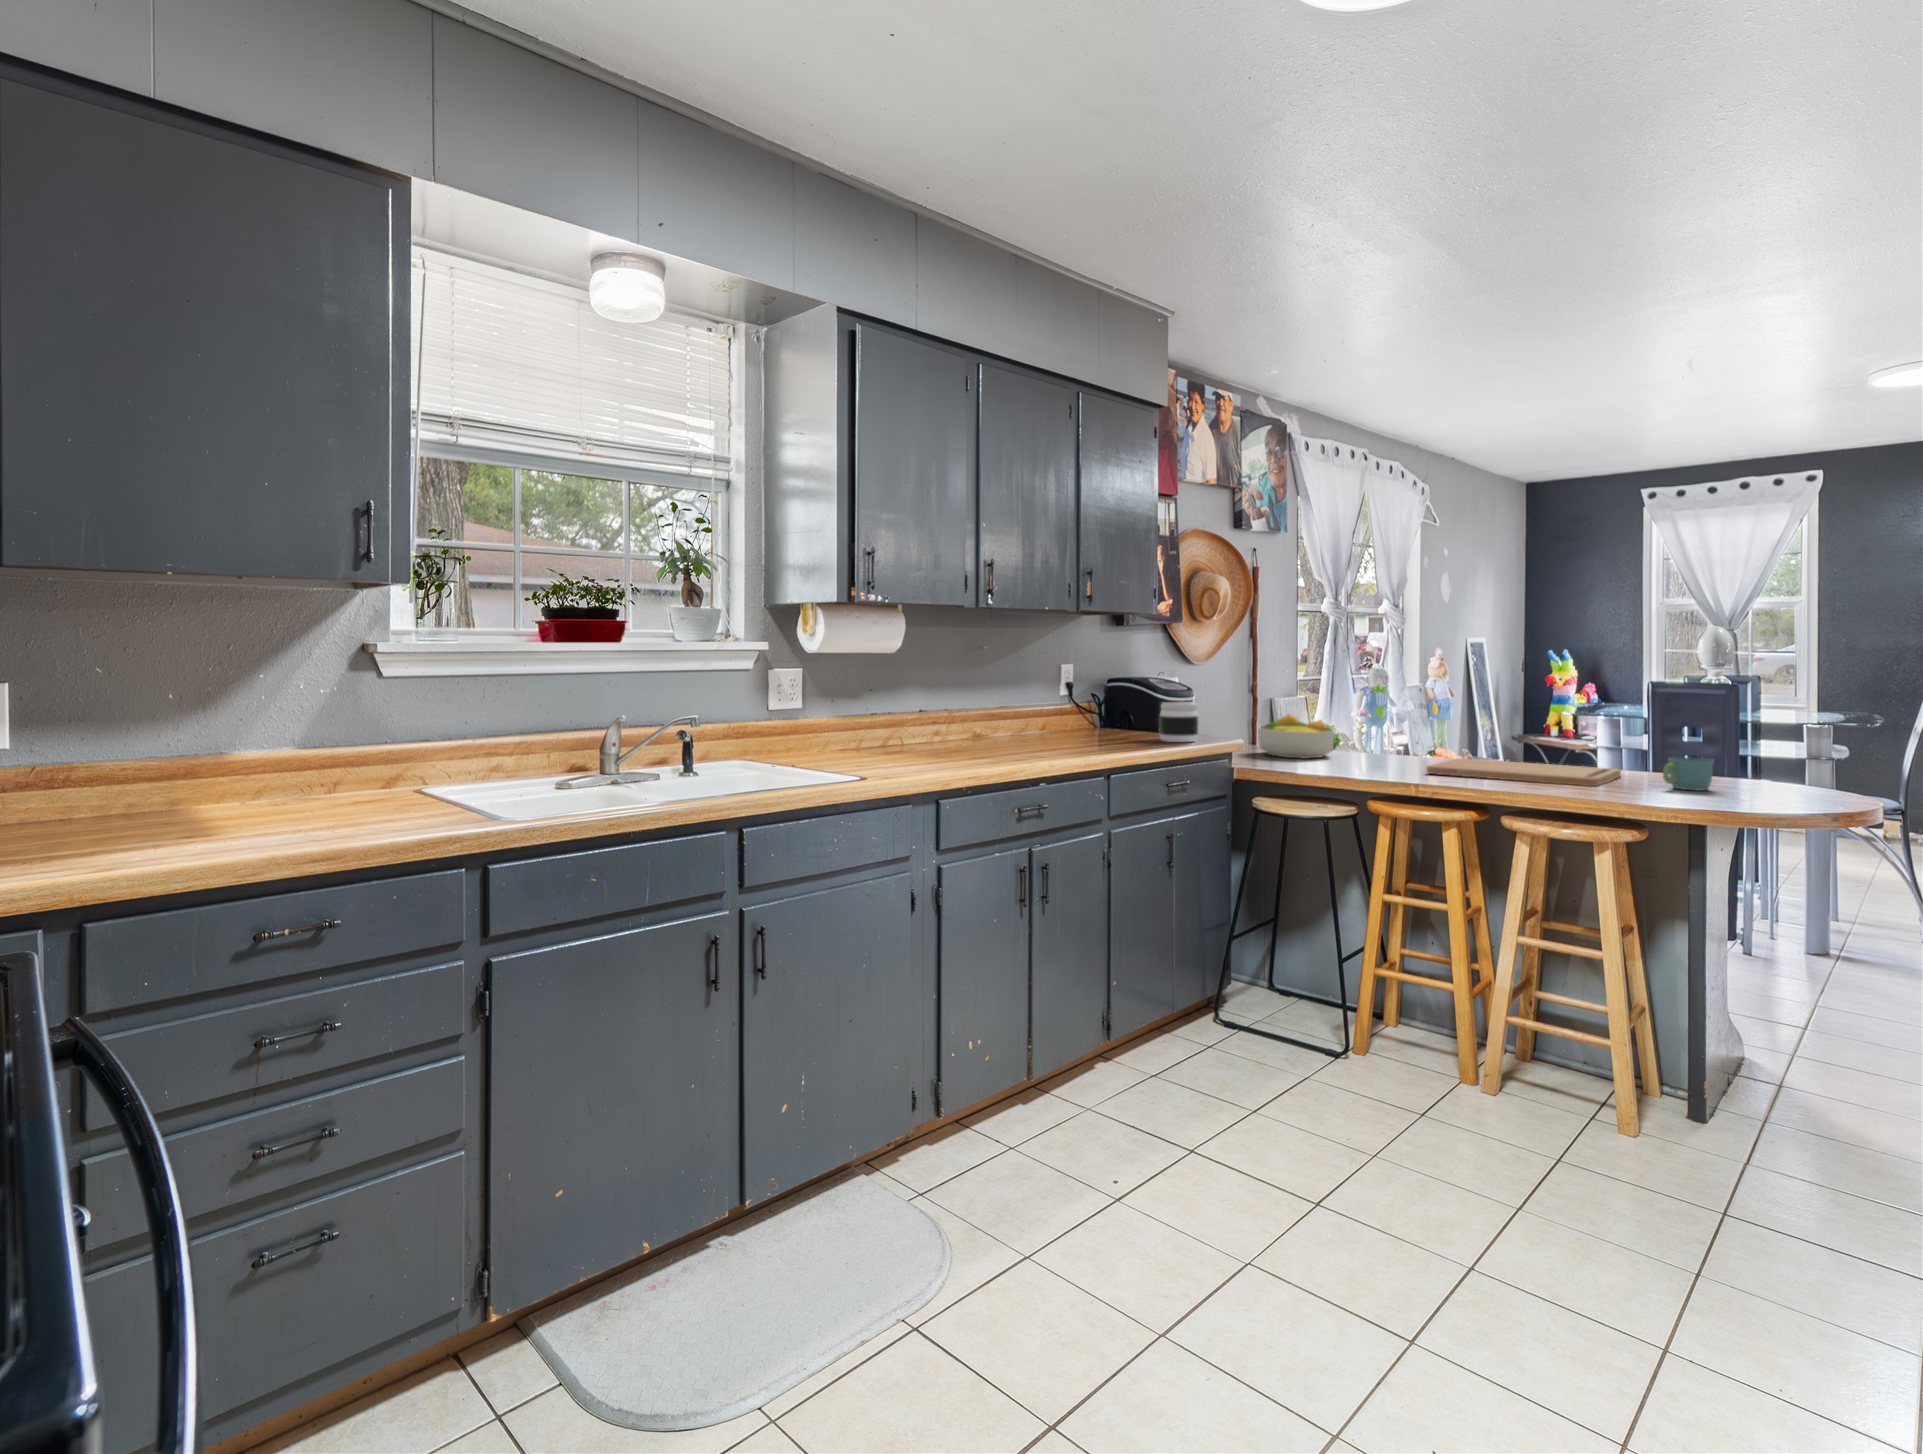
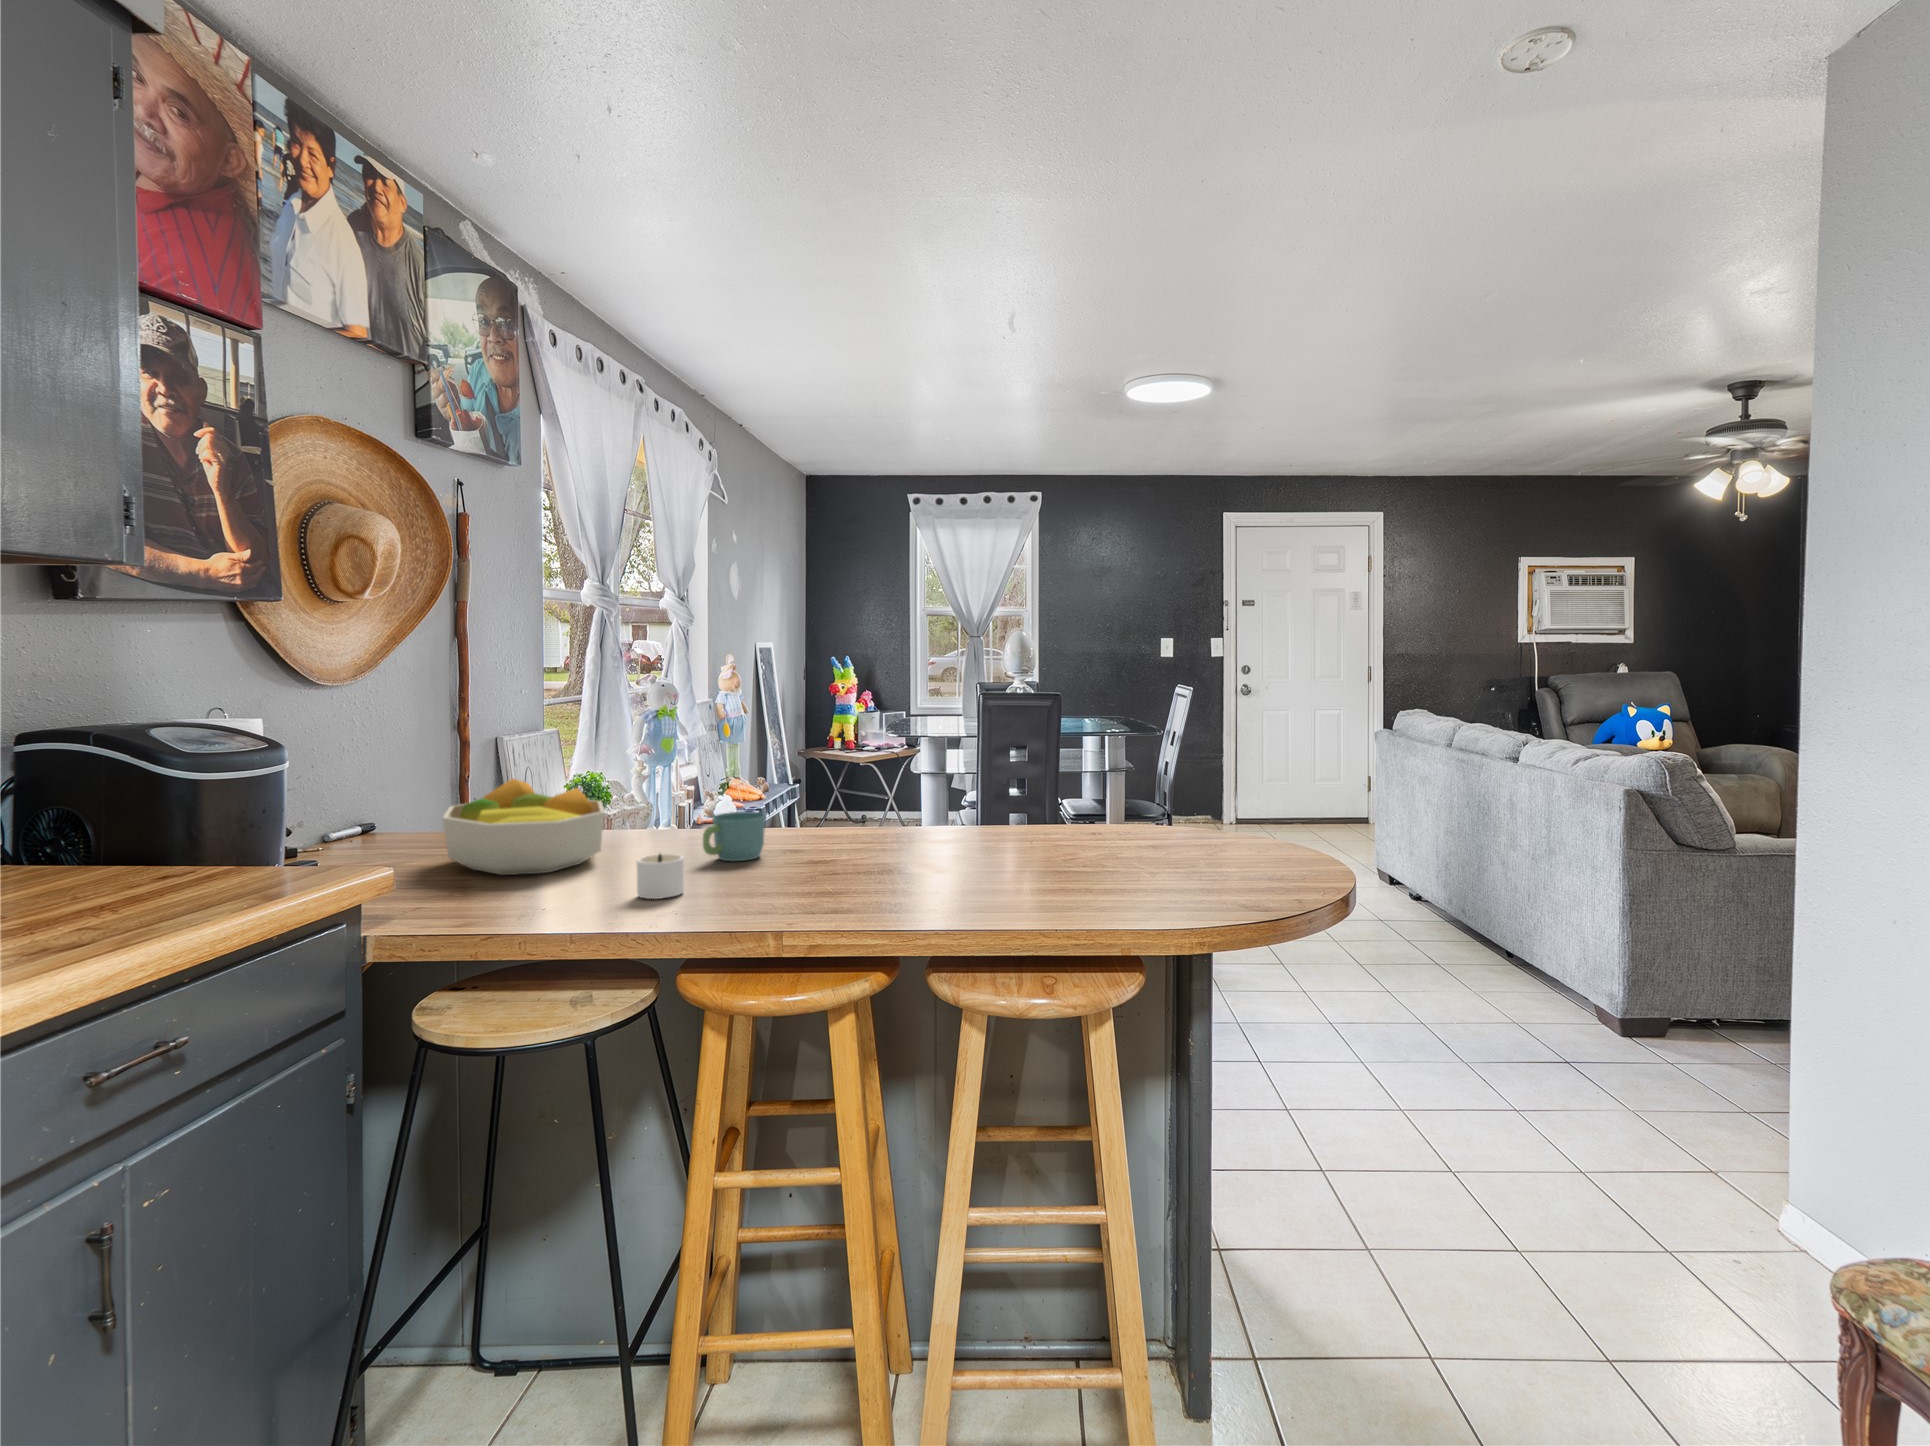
jar: present [1159,702,1198,742] -> none [105,791,242,913]
candle: none [1350,747,1382,769] -> present [637,854,684,899]
mug: present [1663,757,1714,791] -> present [703,812,766,861]
cutting board: present [1426,758,1621,786] -> none [789,848,1078,904]

